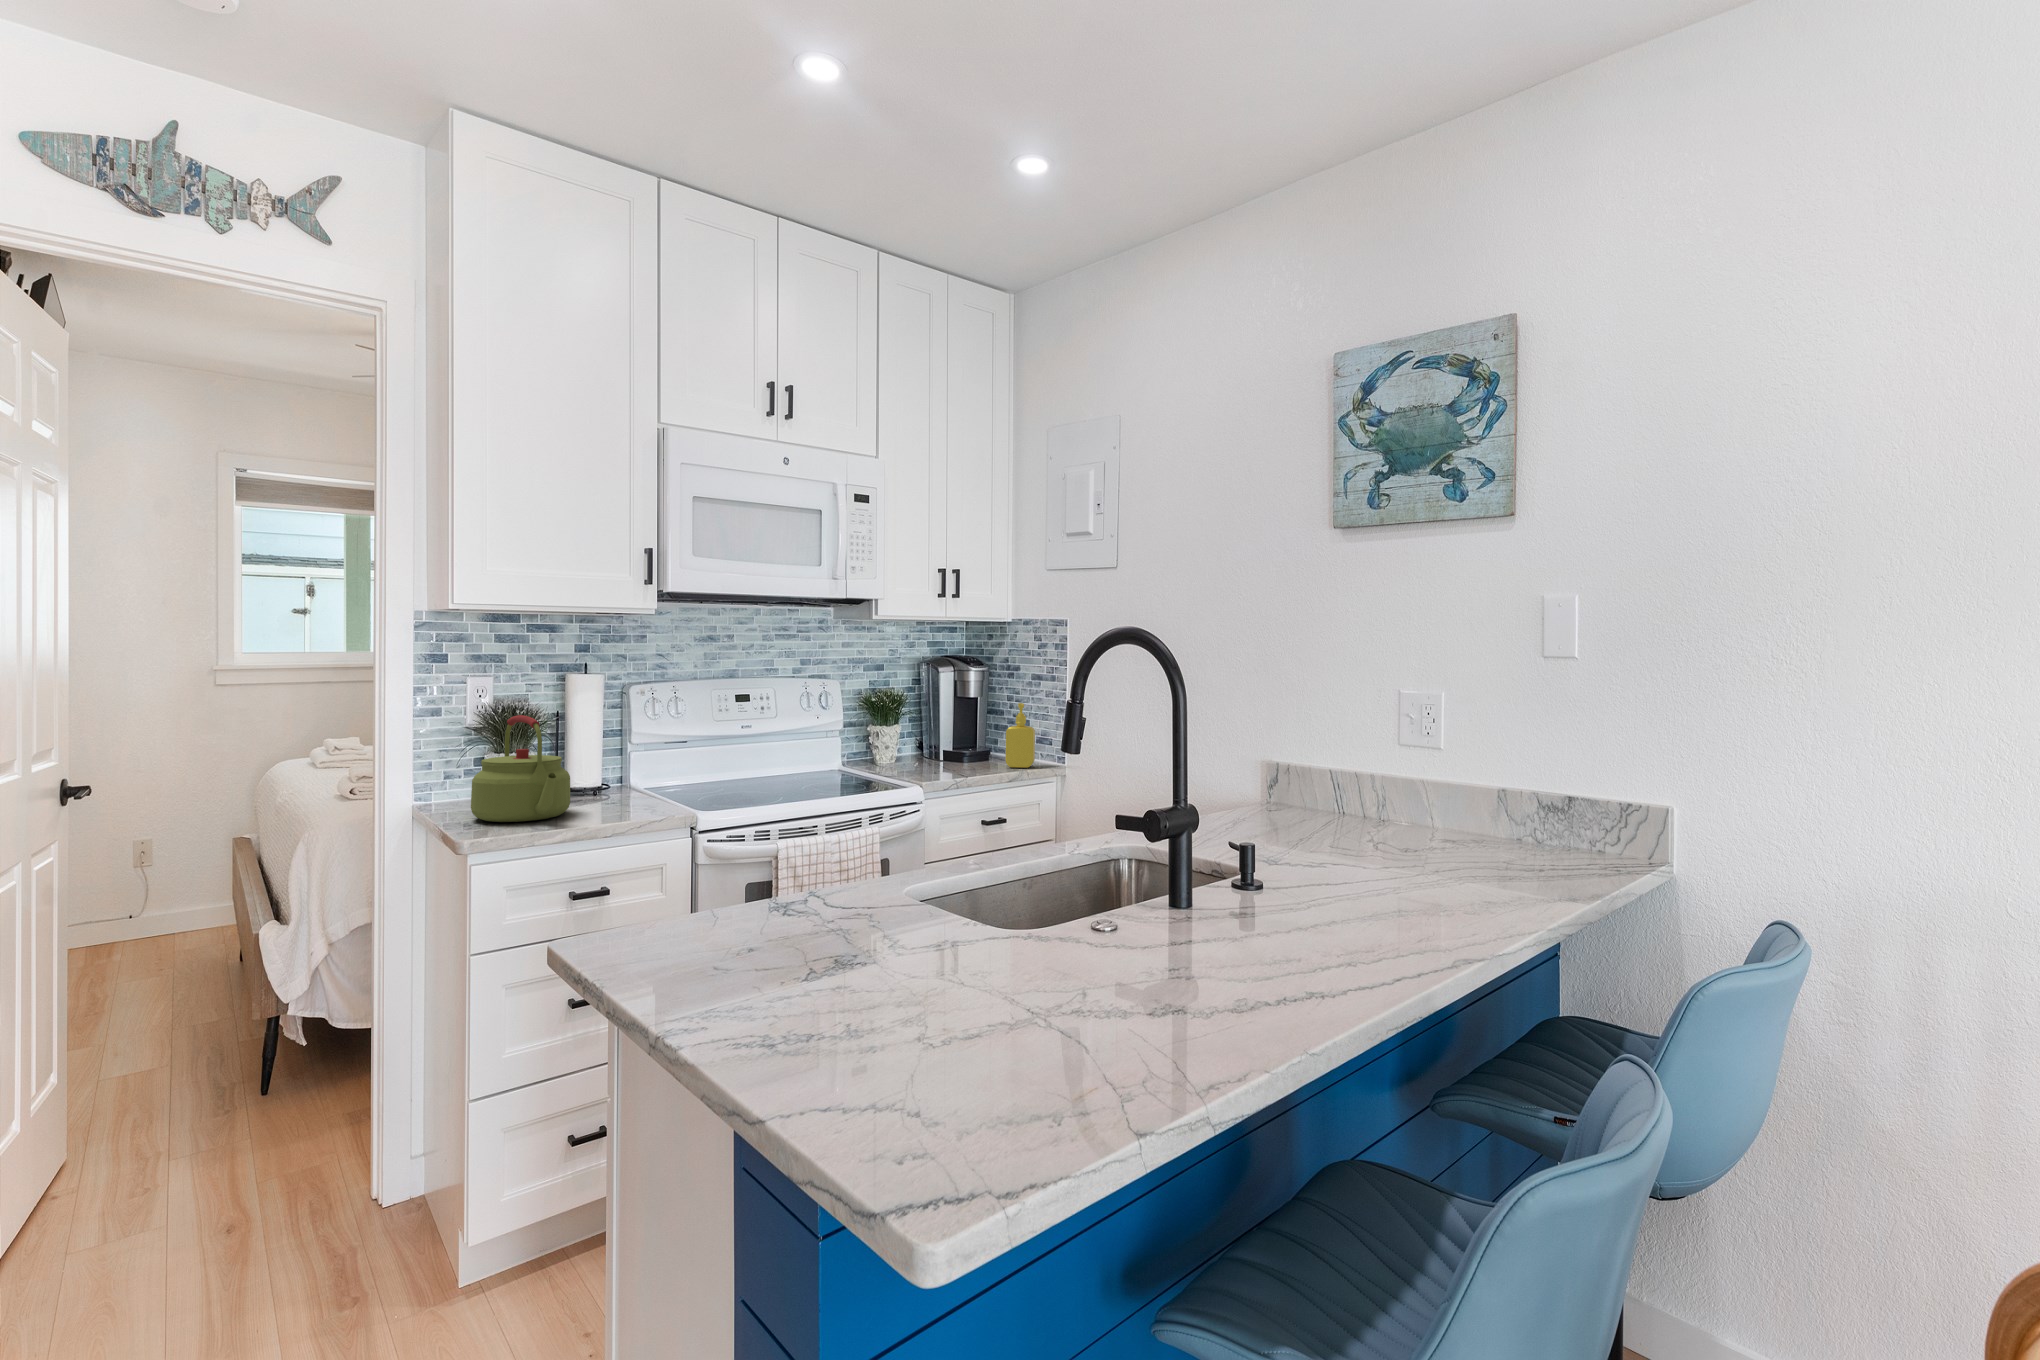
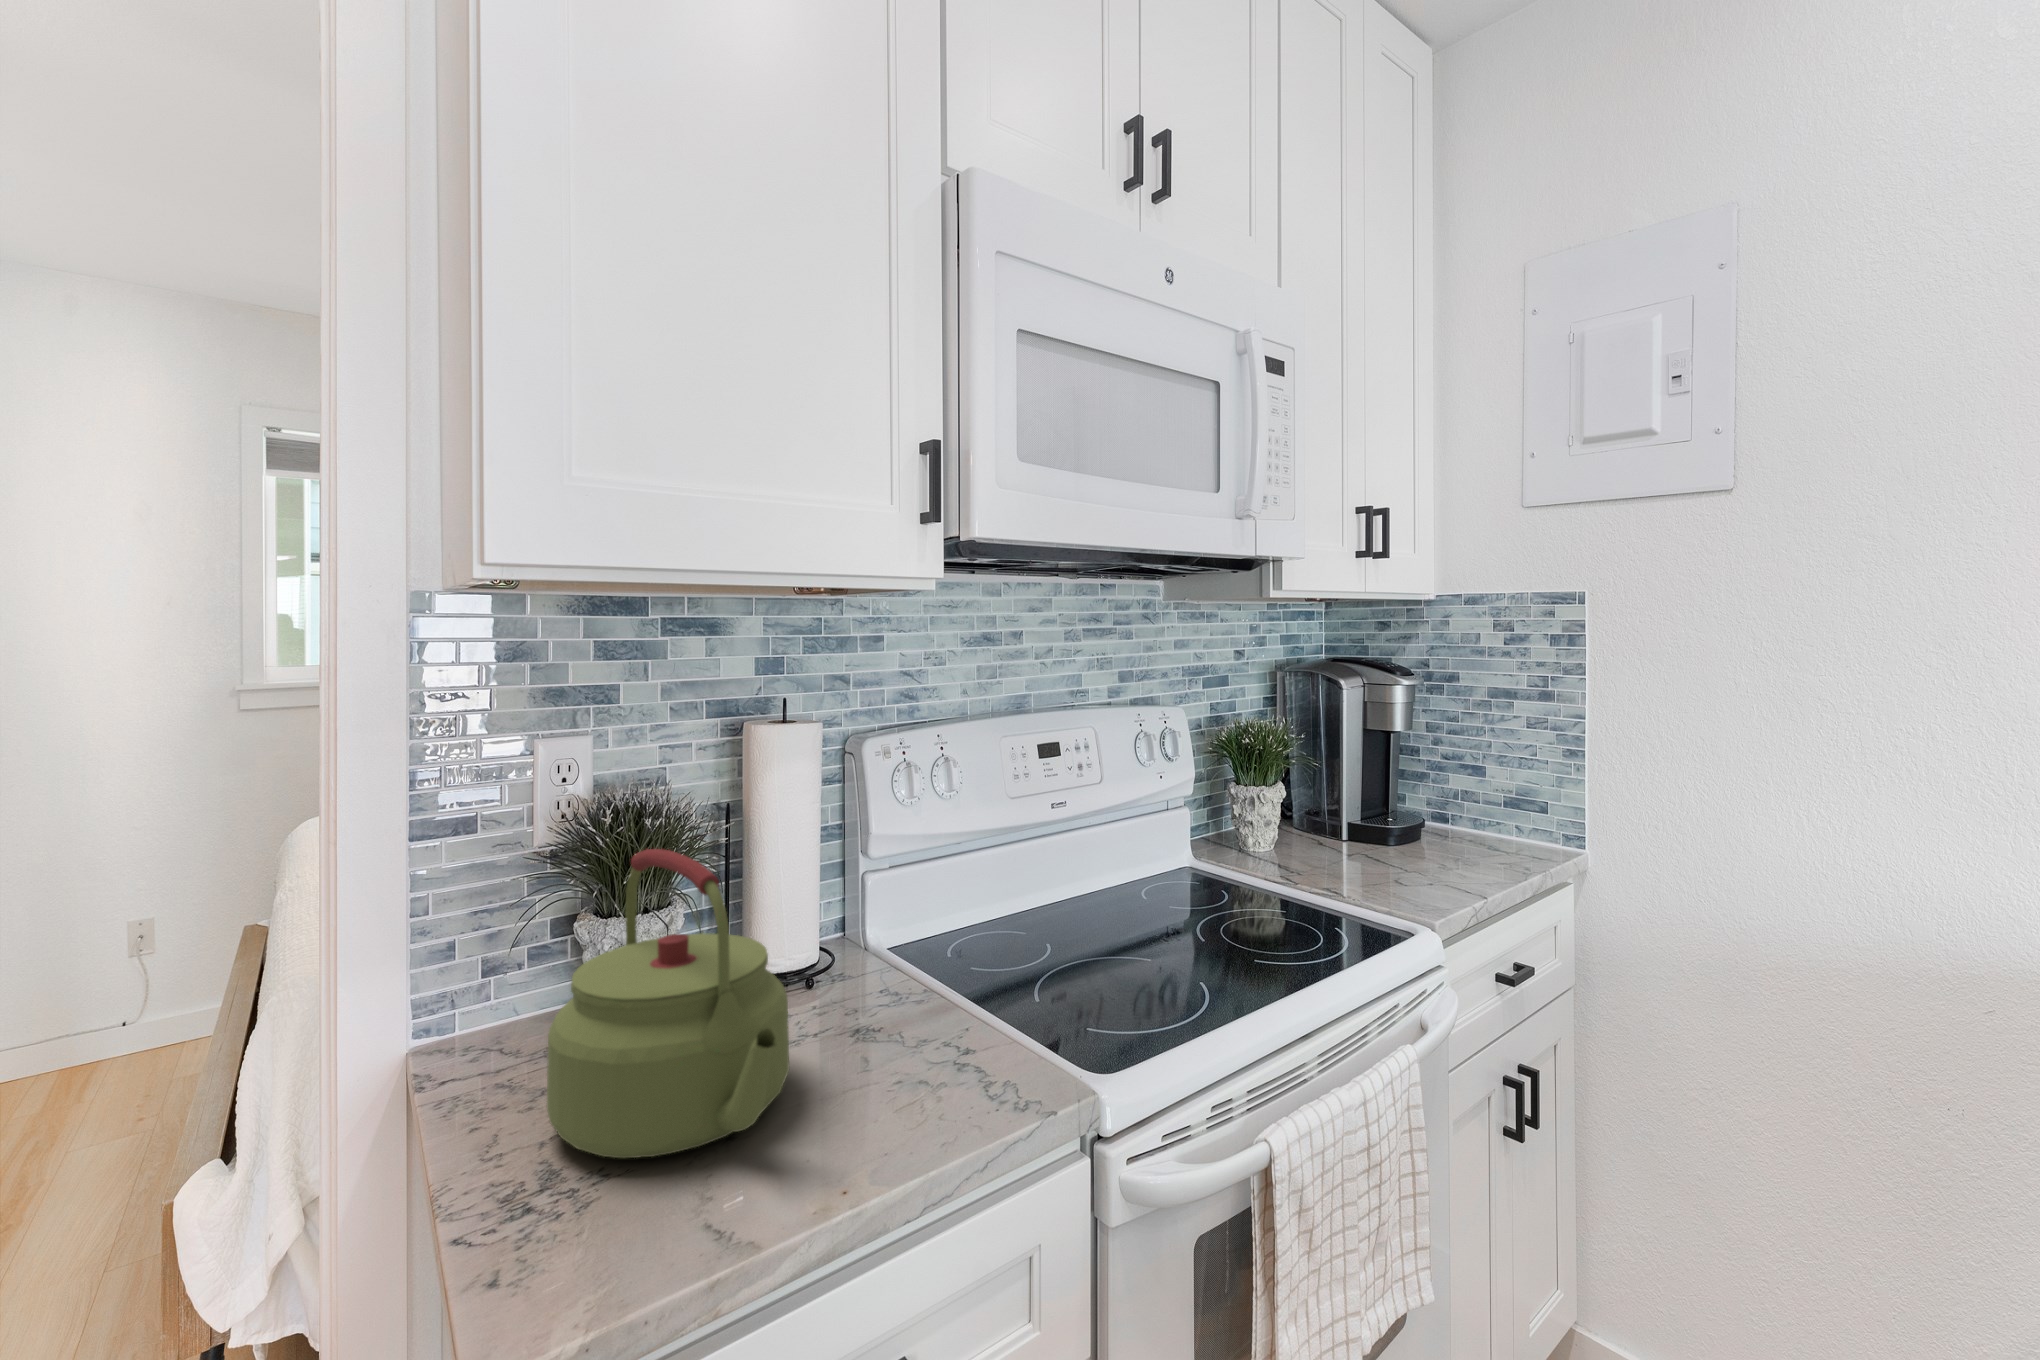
soap dispenser: present [1005,703,1035,768] -> none [1453,740,1511,853]

